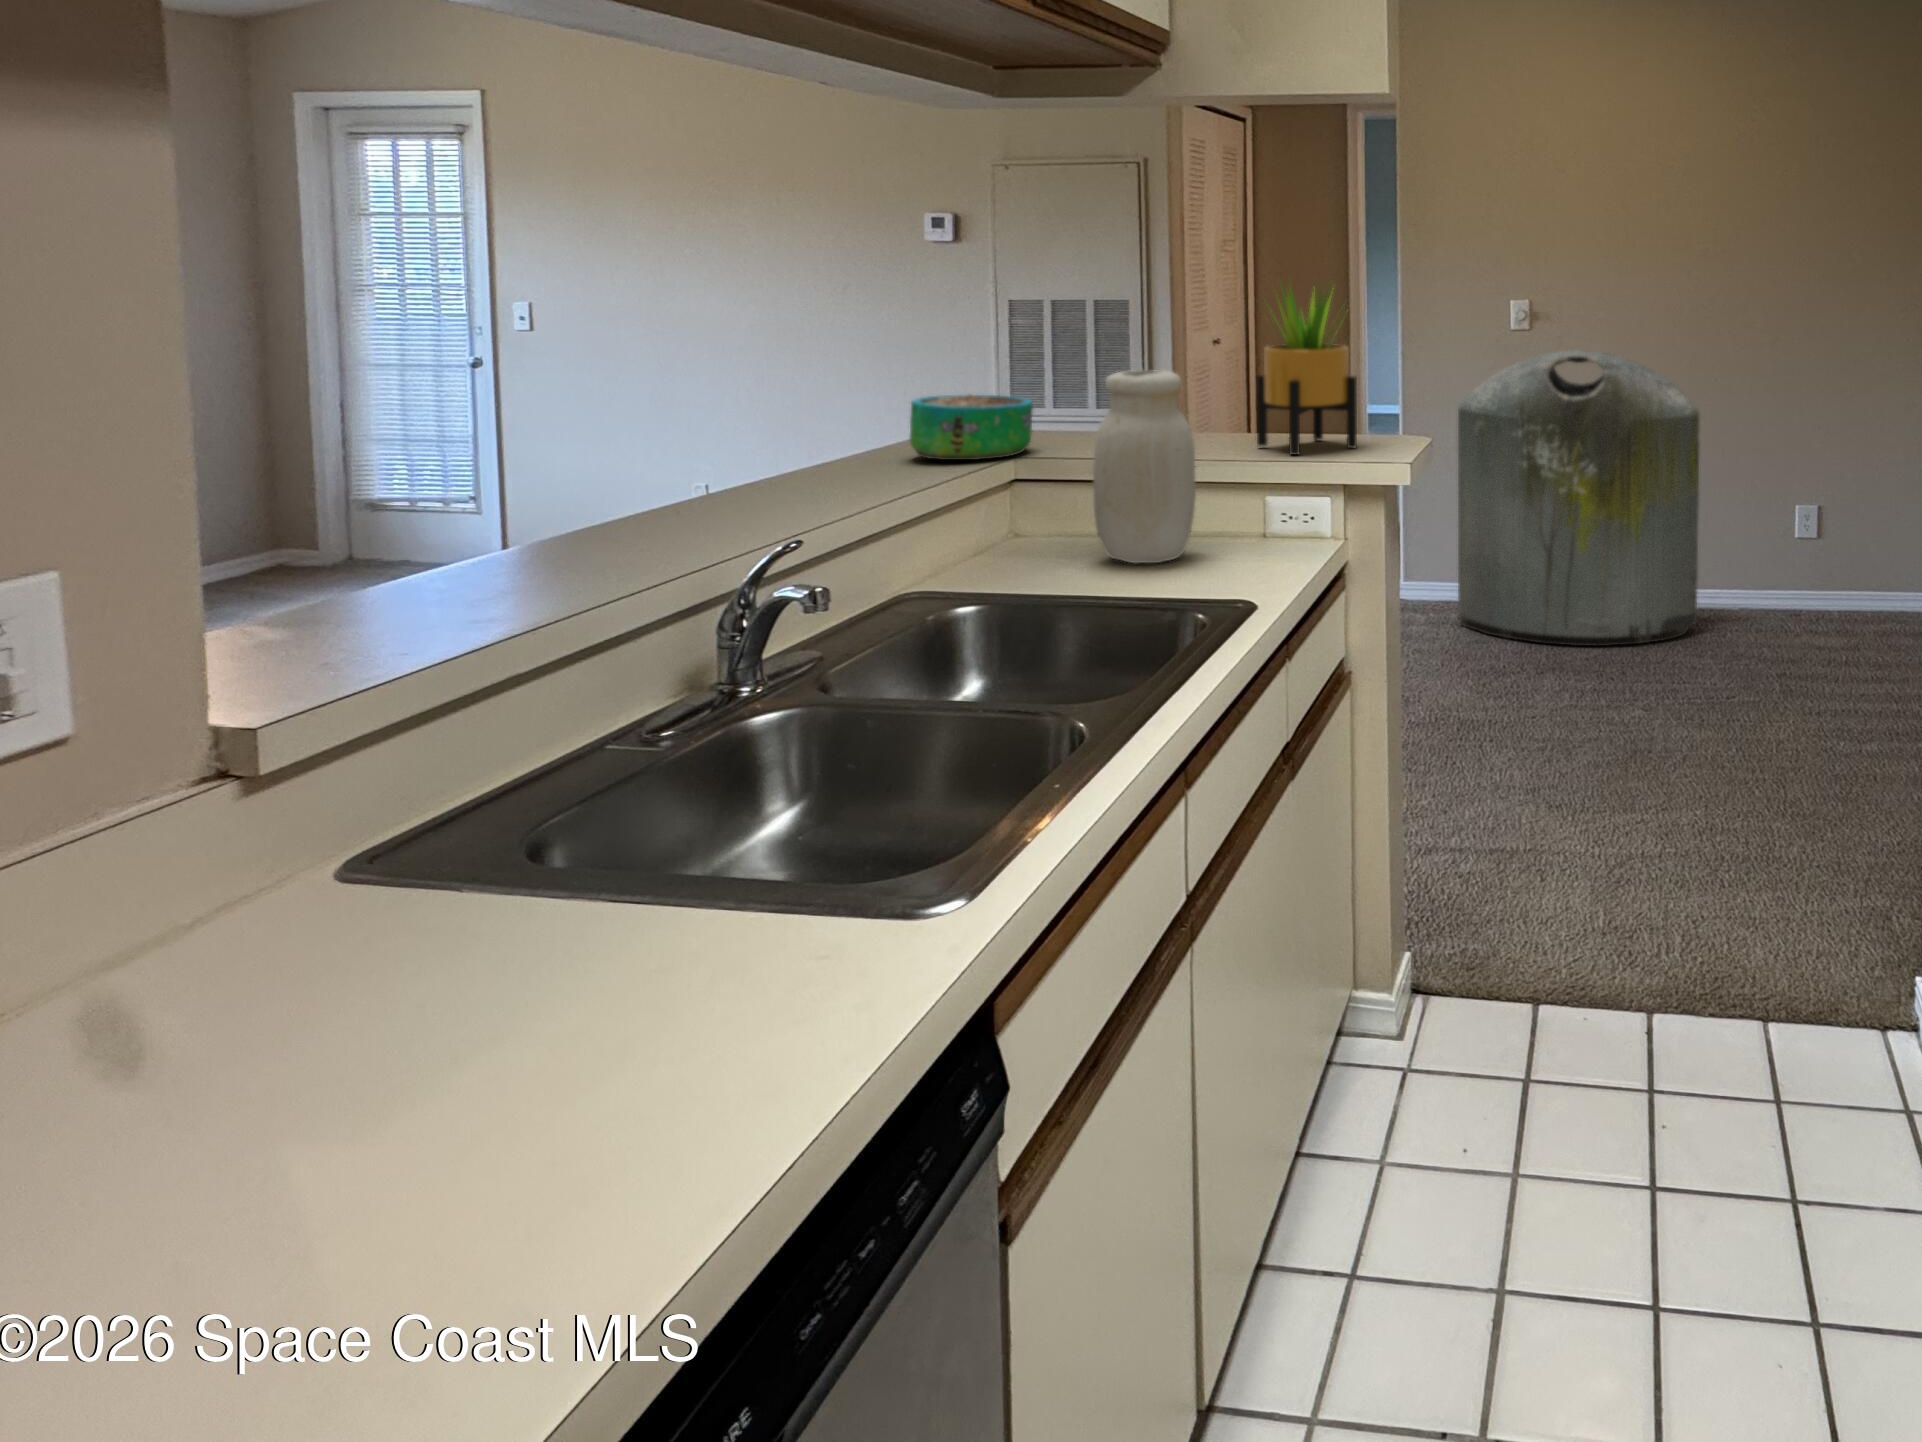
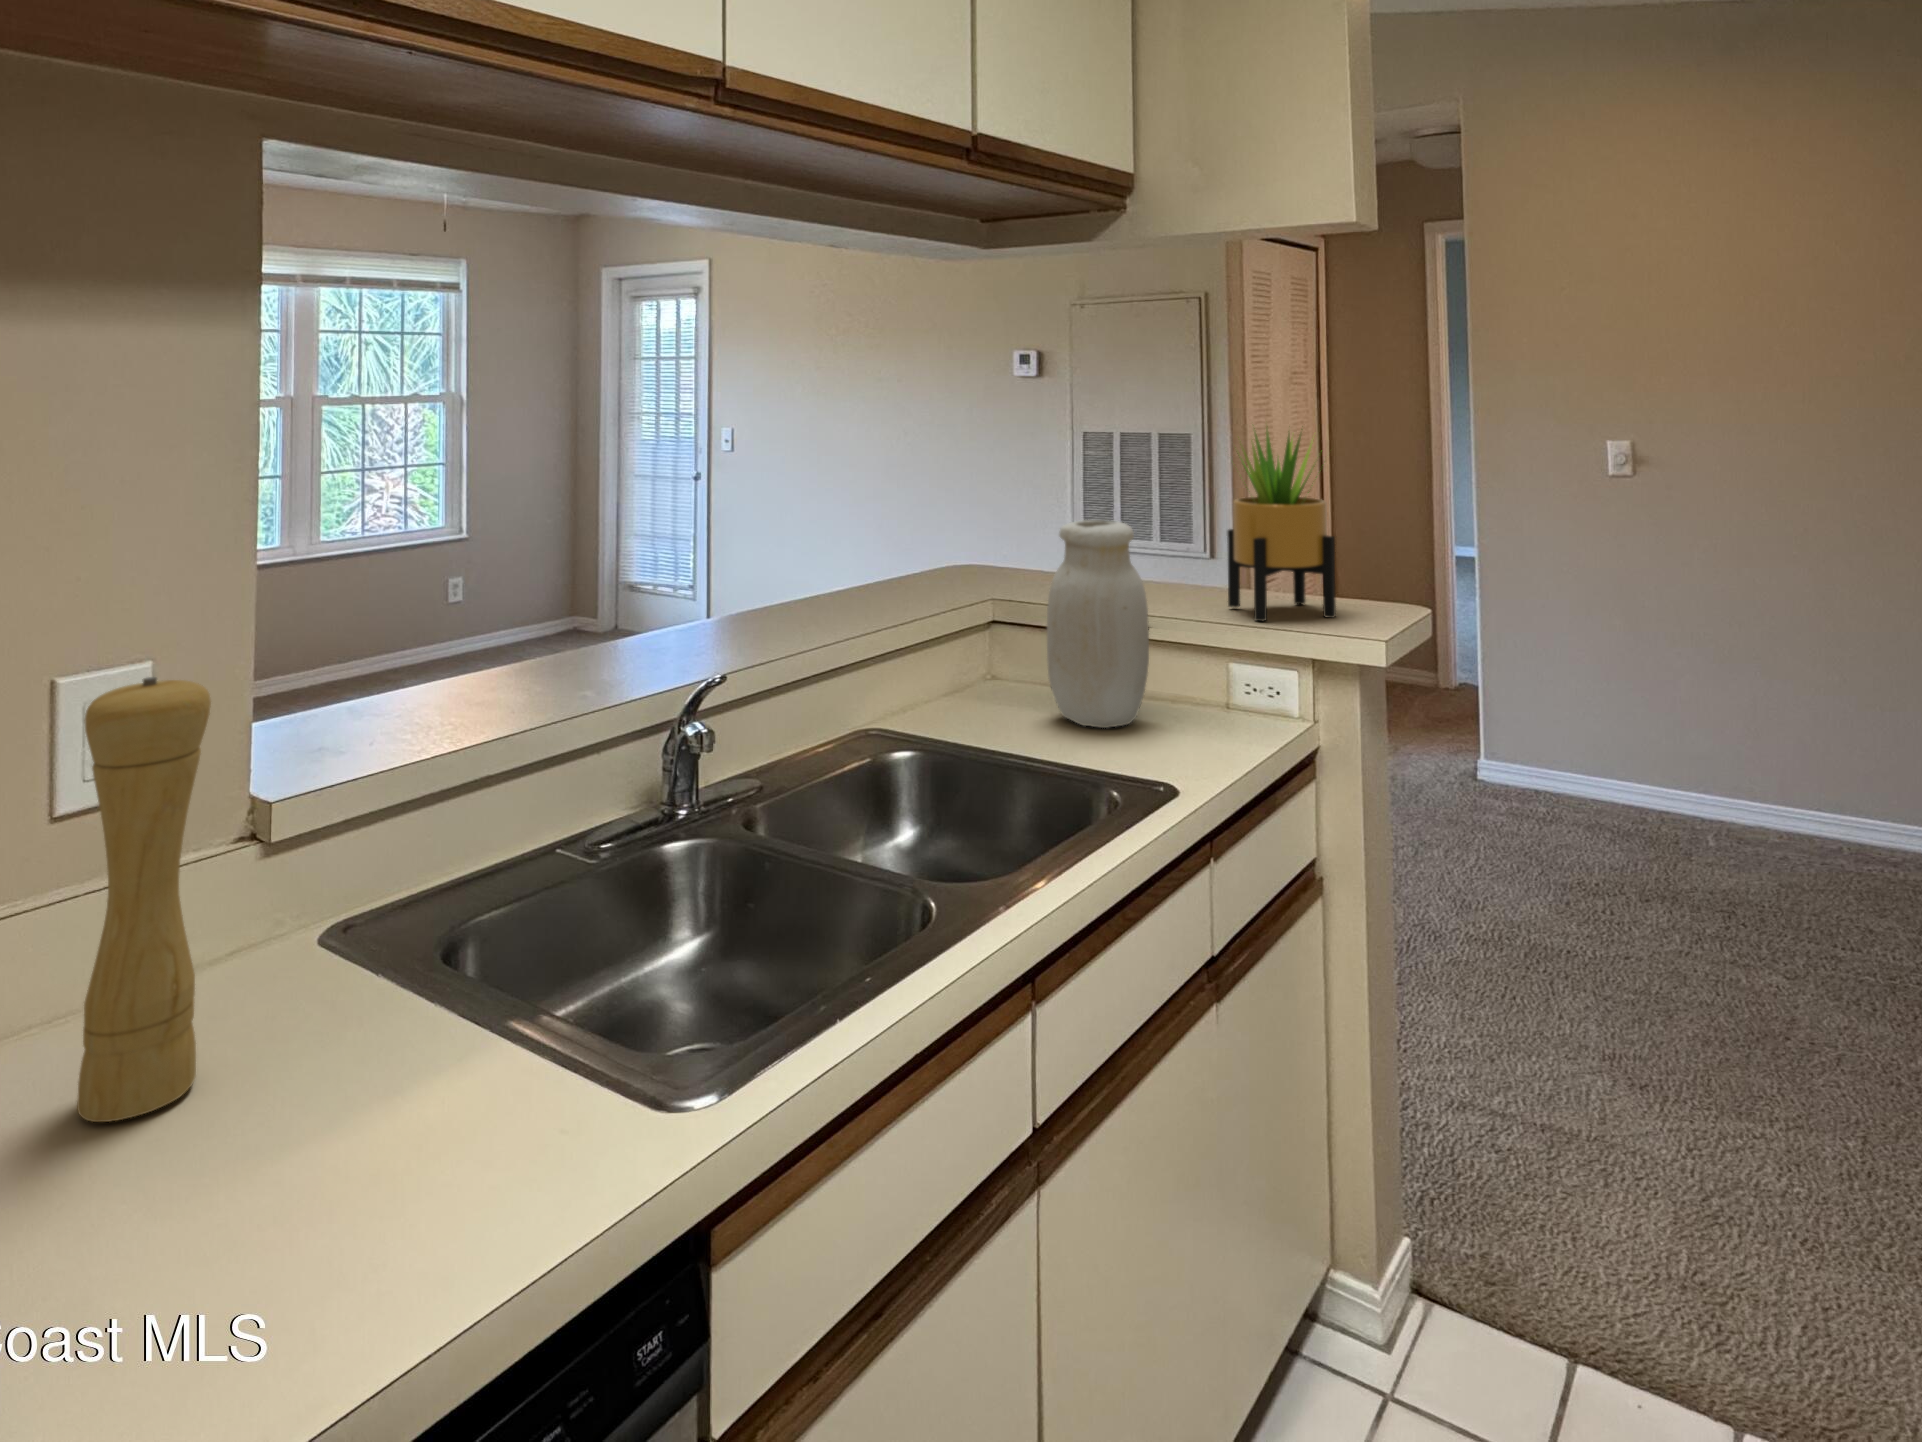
trash can: present [1458,350,1700,646] -> none [1546,502,1884,884]
decorative bowl: present [910,394,1033,460] -> none [906,533,1017,600]
pepper mill: none [123,559,318,1075] -> present [77,677,211,1122]

